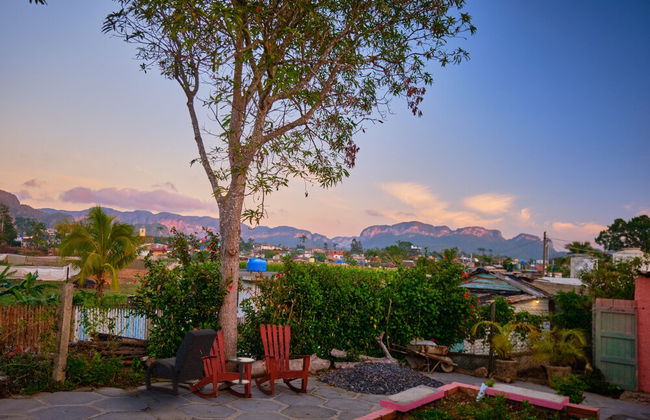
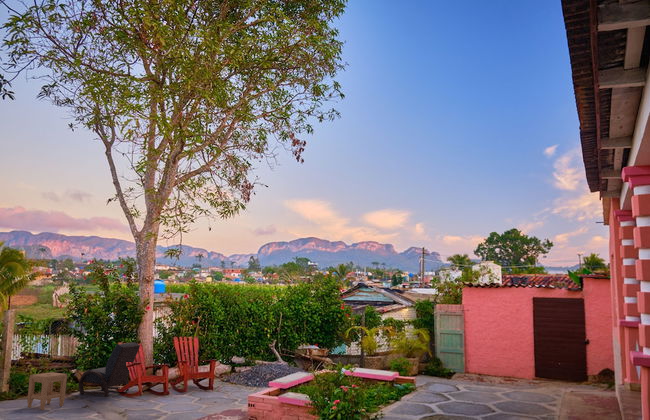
side table: present [229,356,255,385] -> none [153,362,173,400]
stool: none [76,362,123,412] -> present [27,372,67,410]

